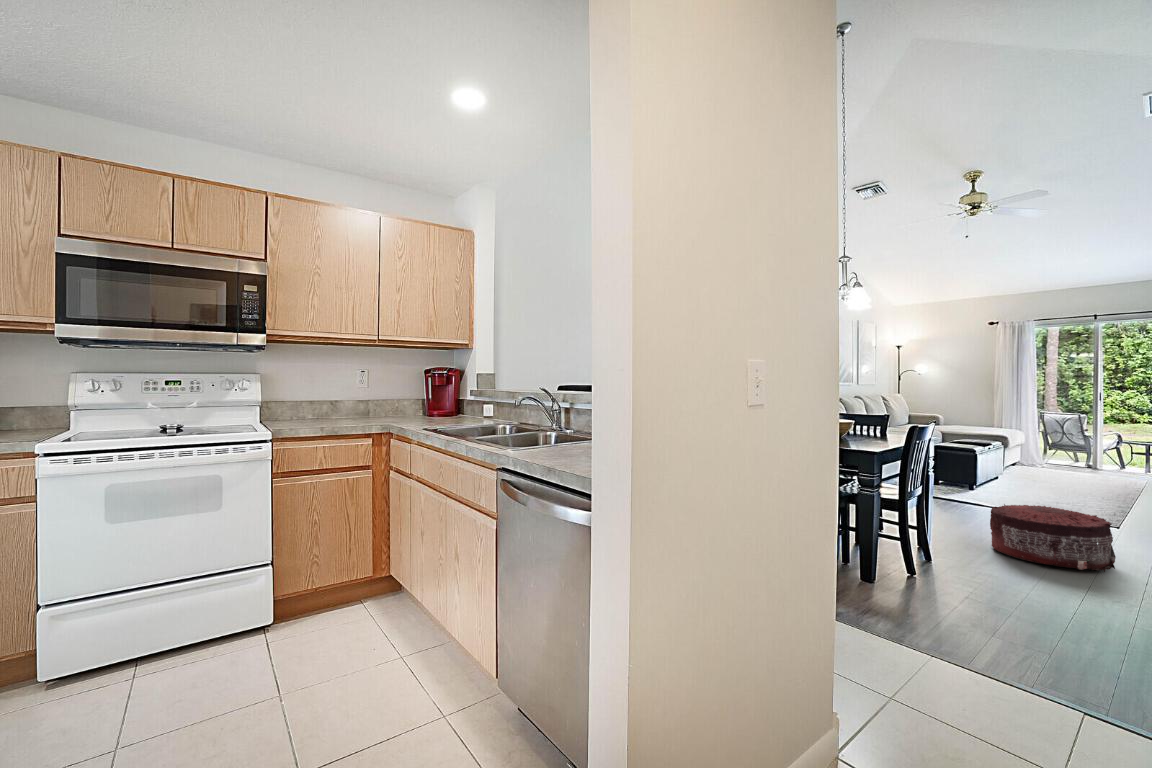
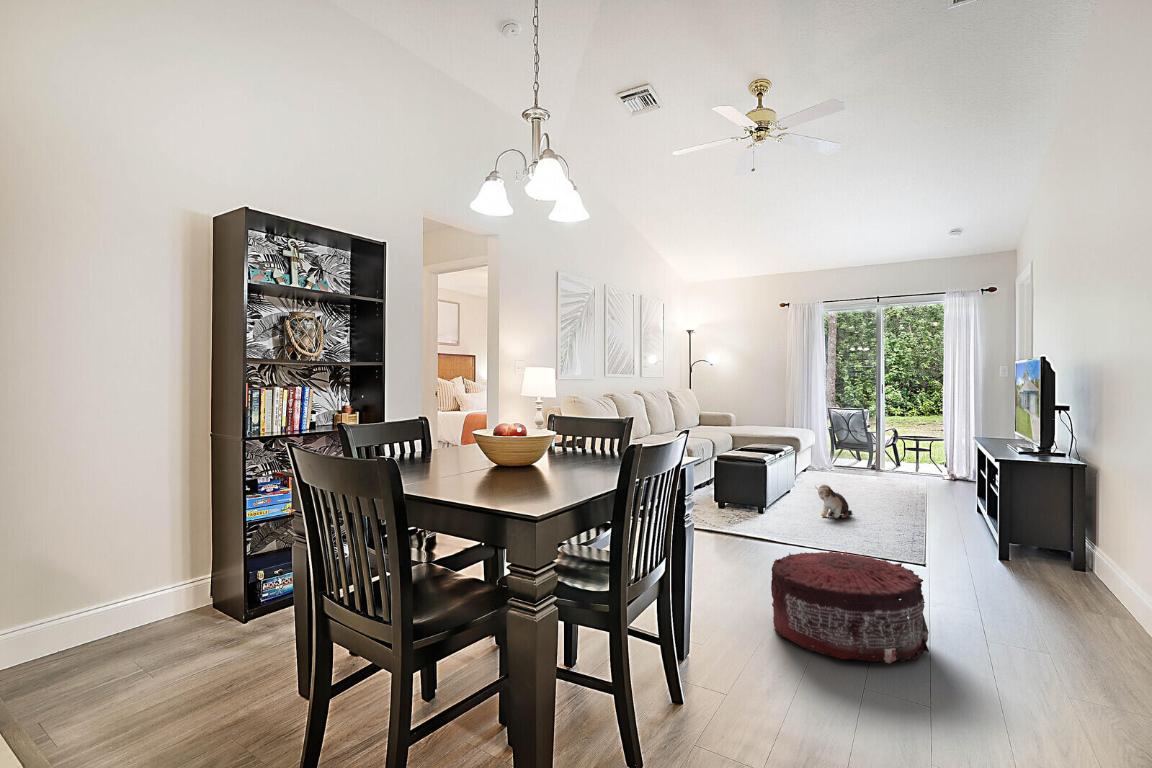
plush toy: none [1025,472,1062,499] -> present [815,485,852,518]

